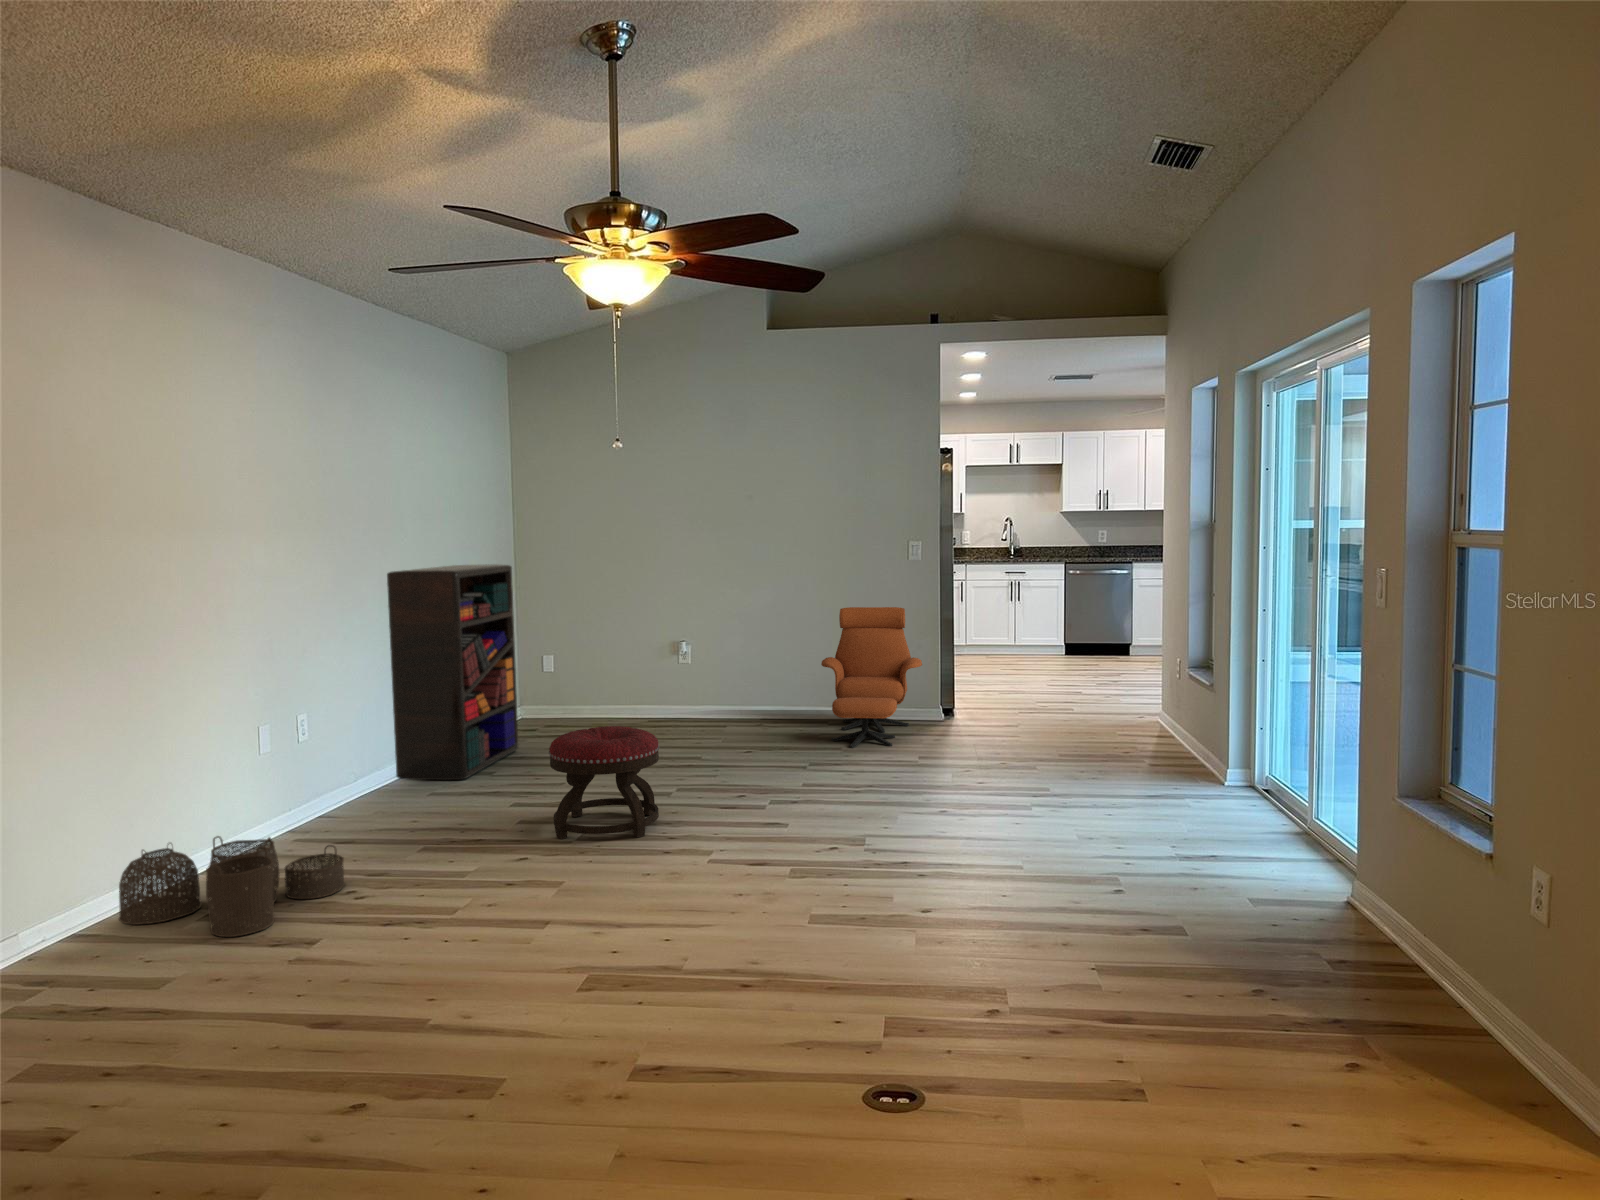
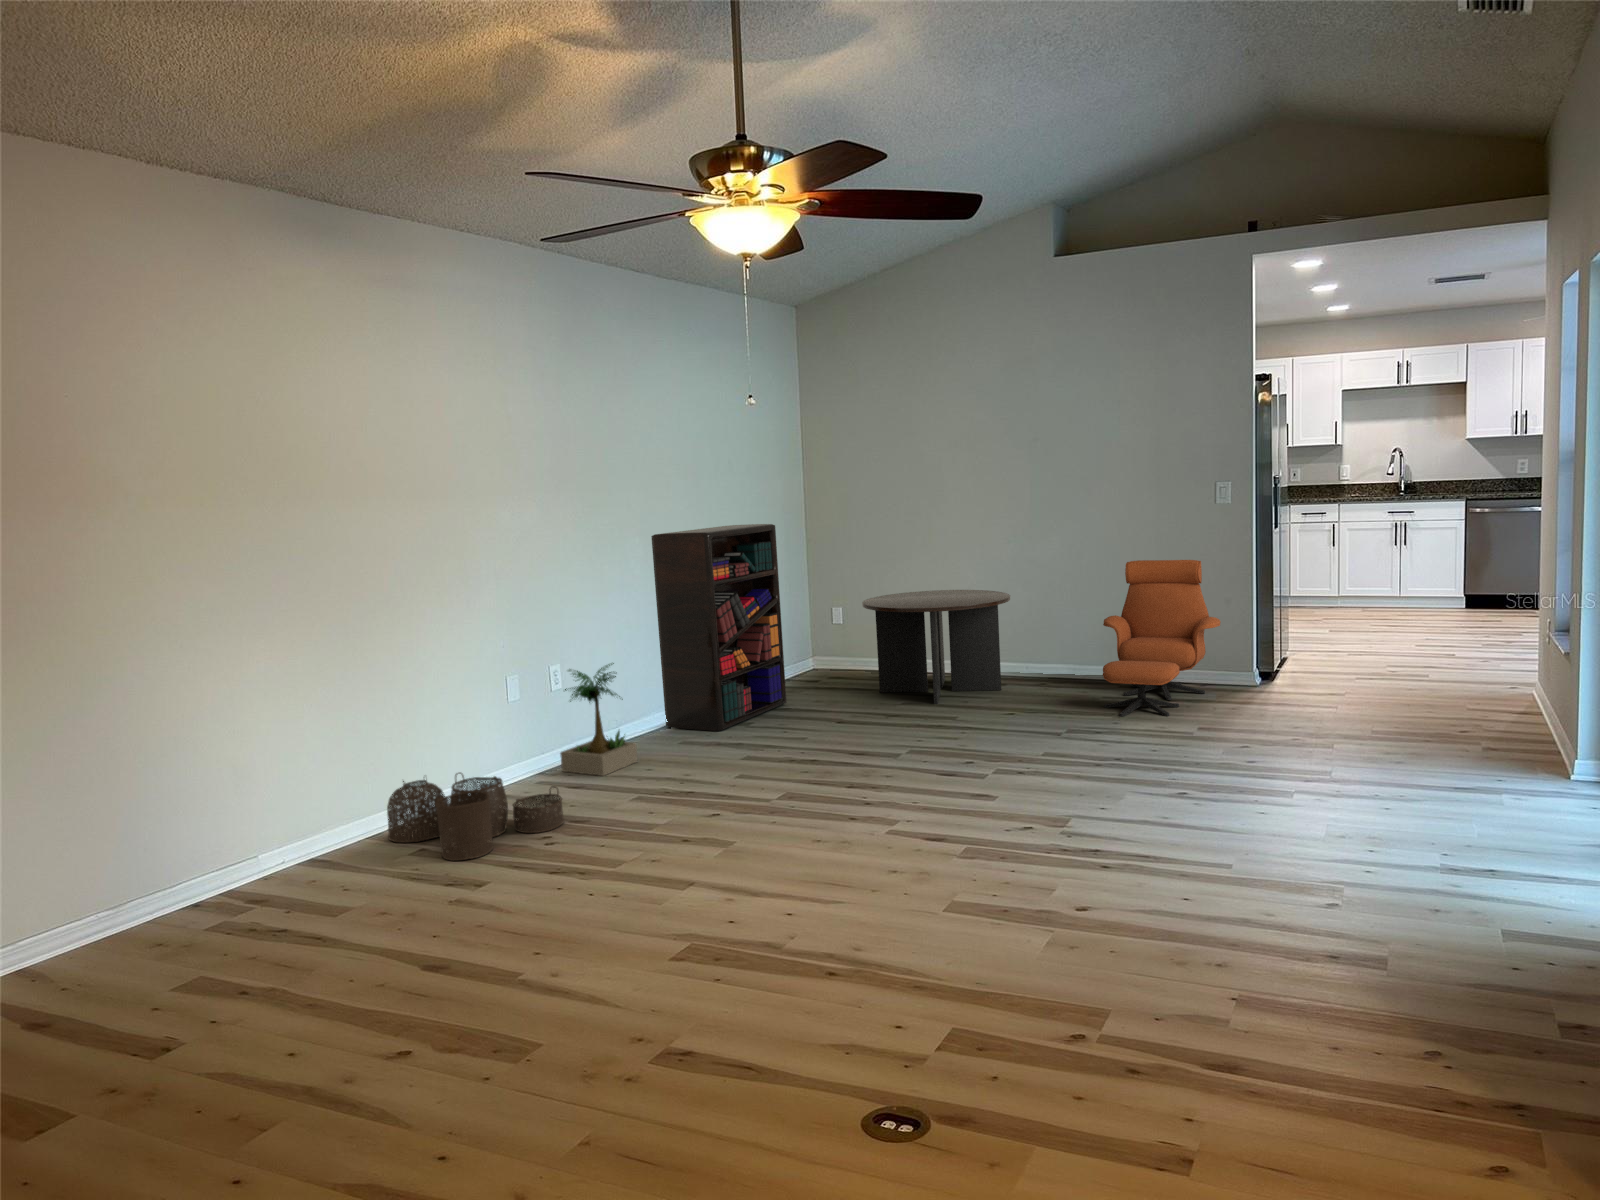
coffee table: none [594,634,738,744] -> present [862,590,1010,704]
potted plant: none [295,707,389,833] -> present [560,663,638,776]
ottoman: present [549,726,659,839] -> none [759,686,869,799]

